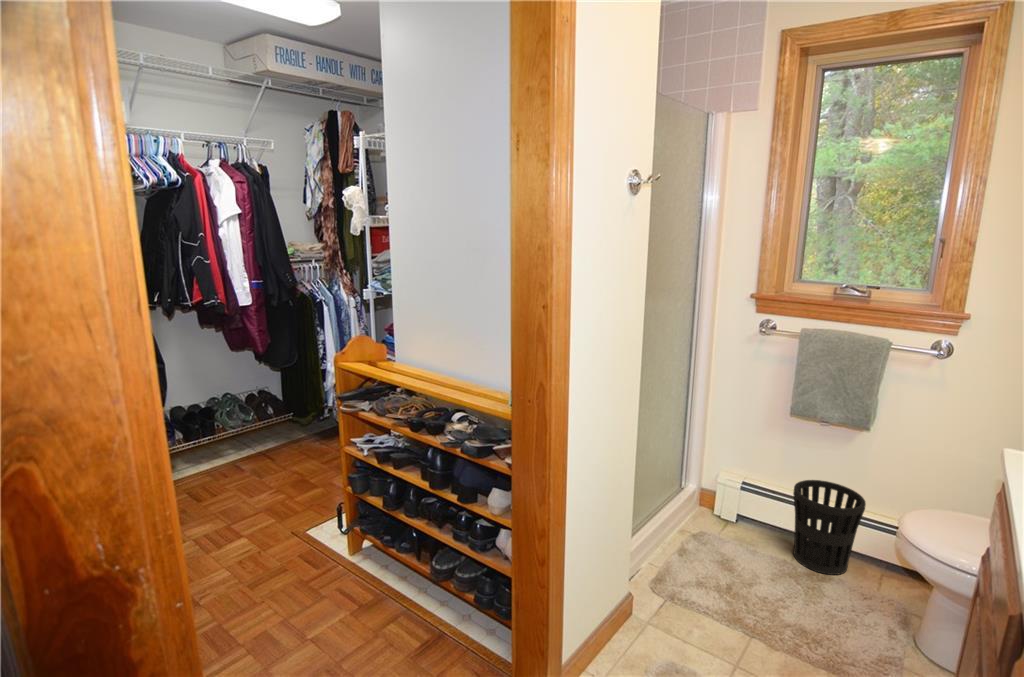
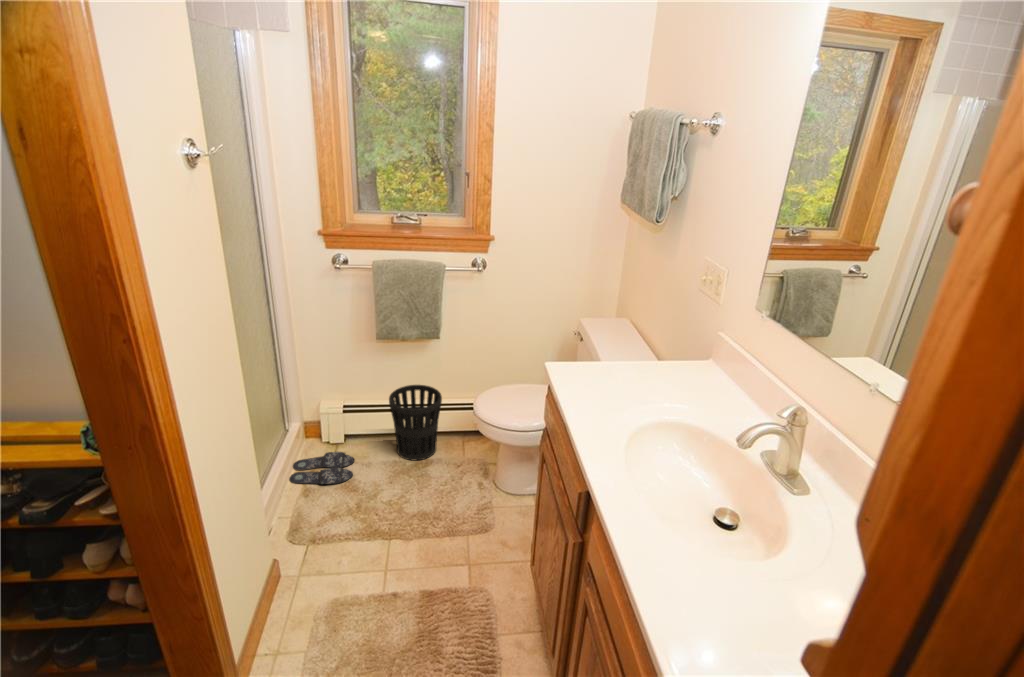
slippers: none [669,520,740,557] -> present [289,452,354,484]

